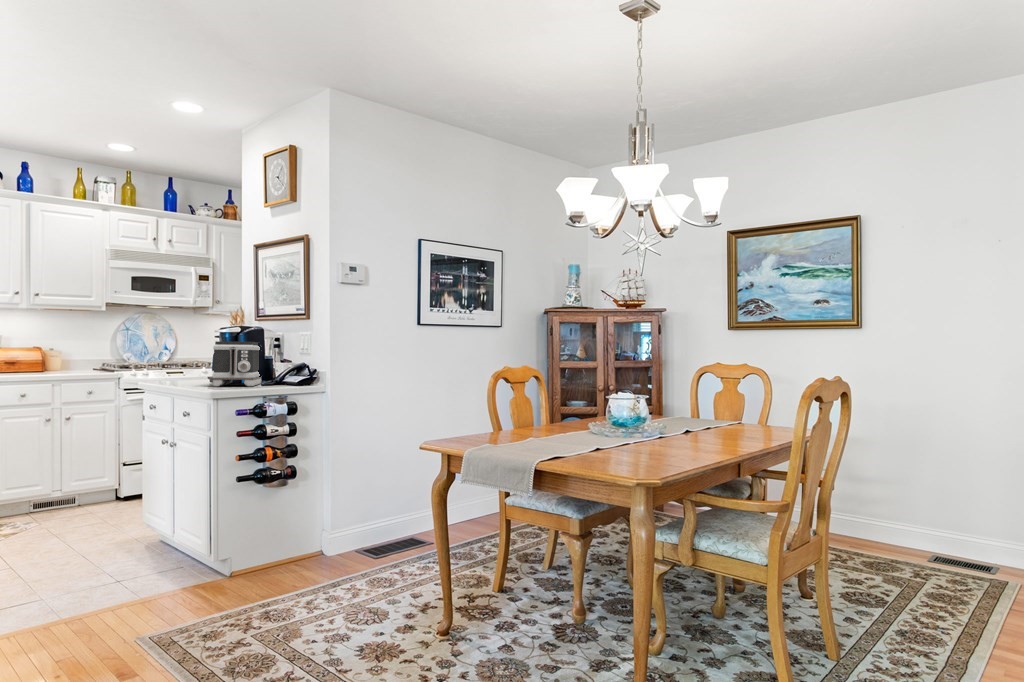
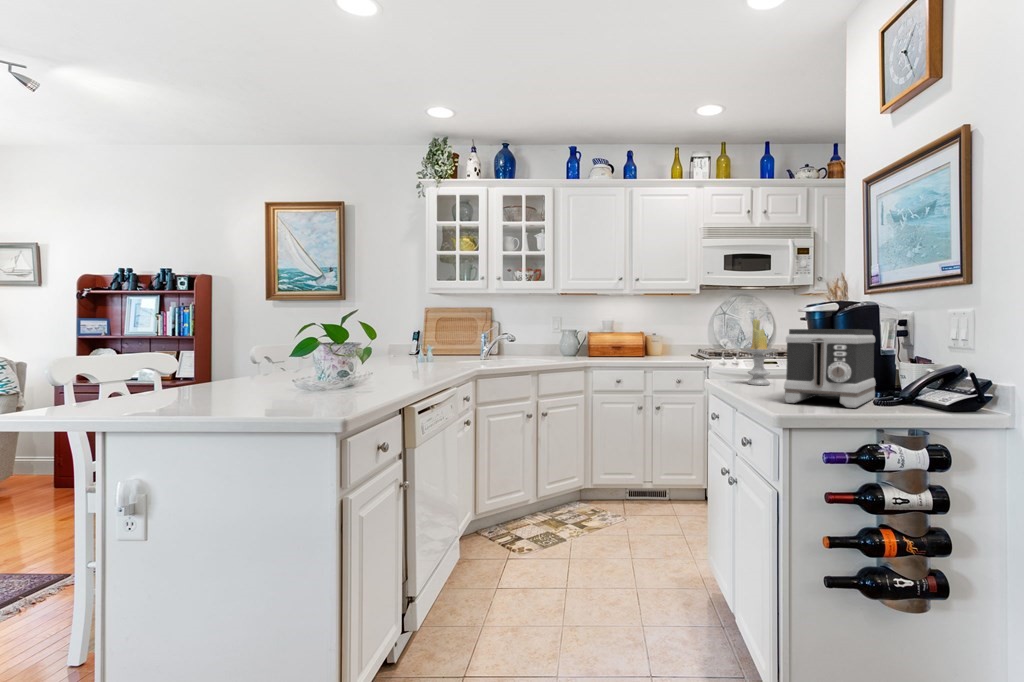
candle: none [172,335,199,382] -> present [742,319,777,385]

